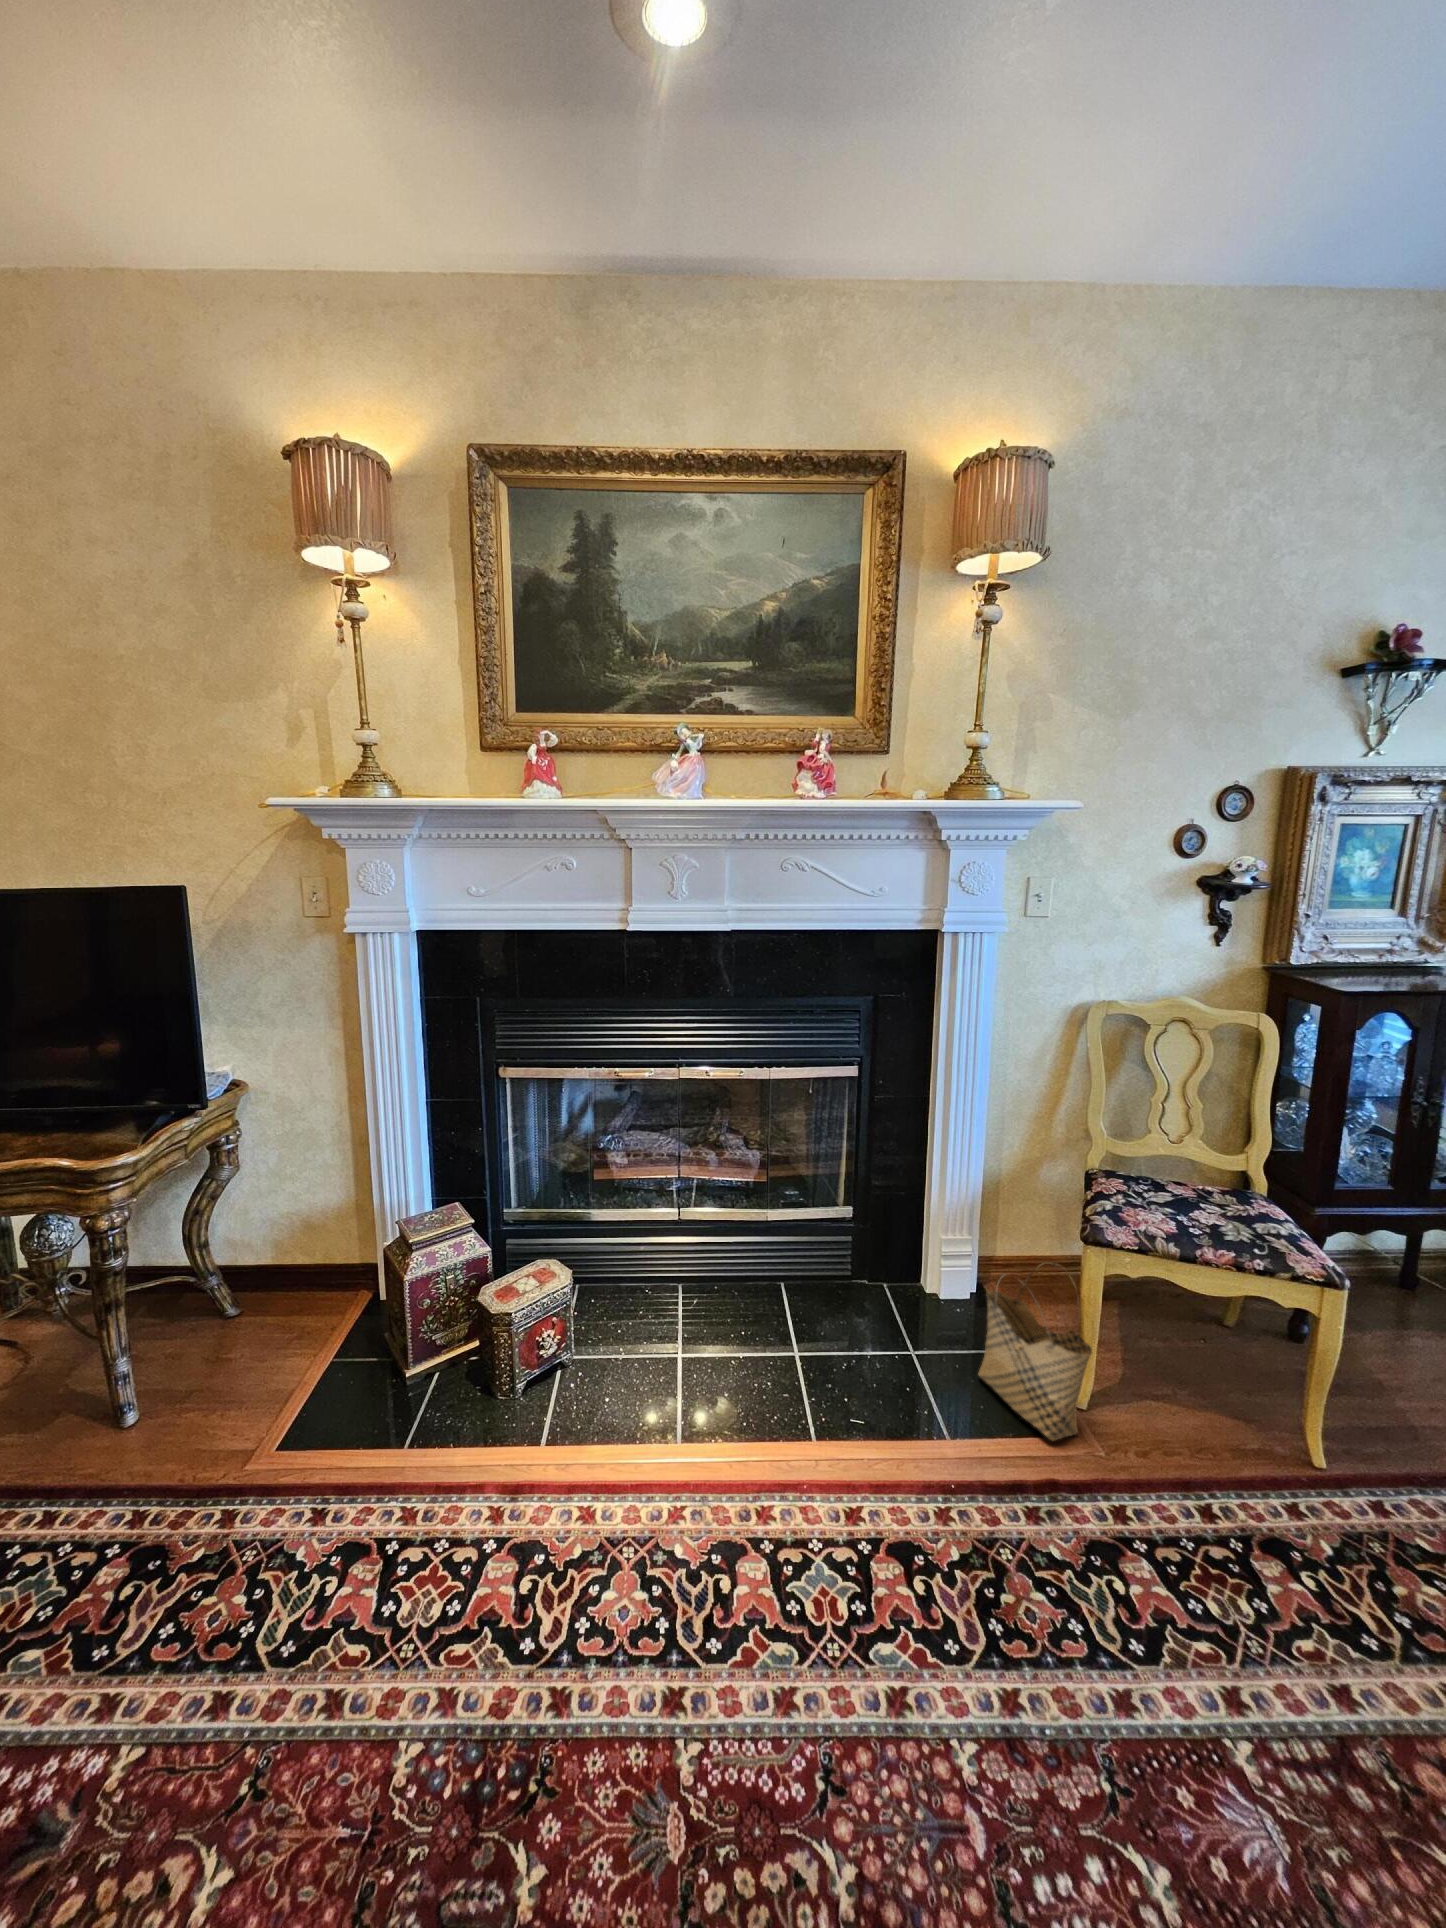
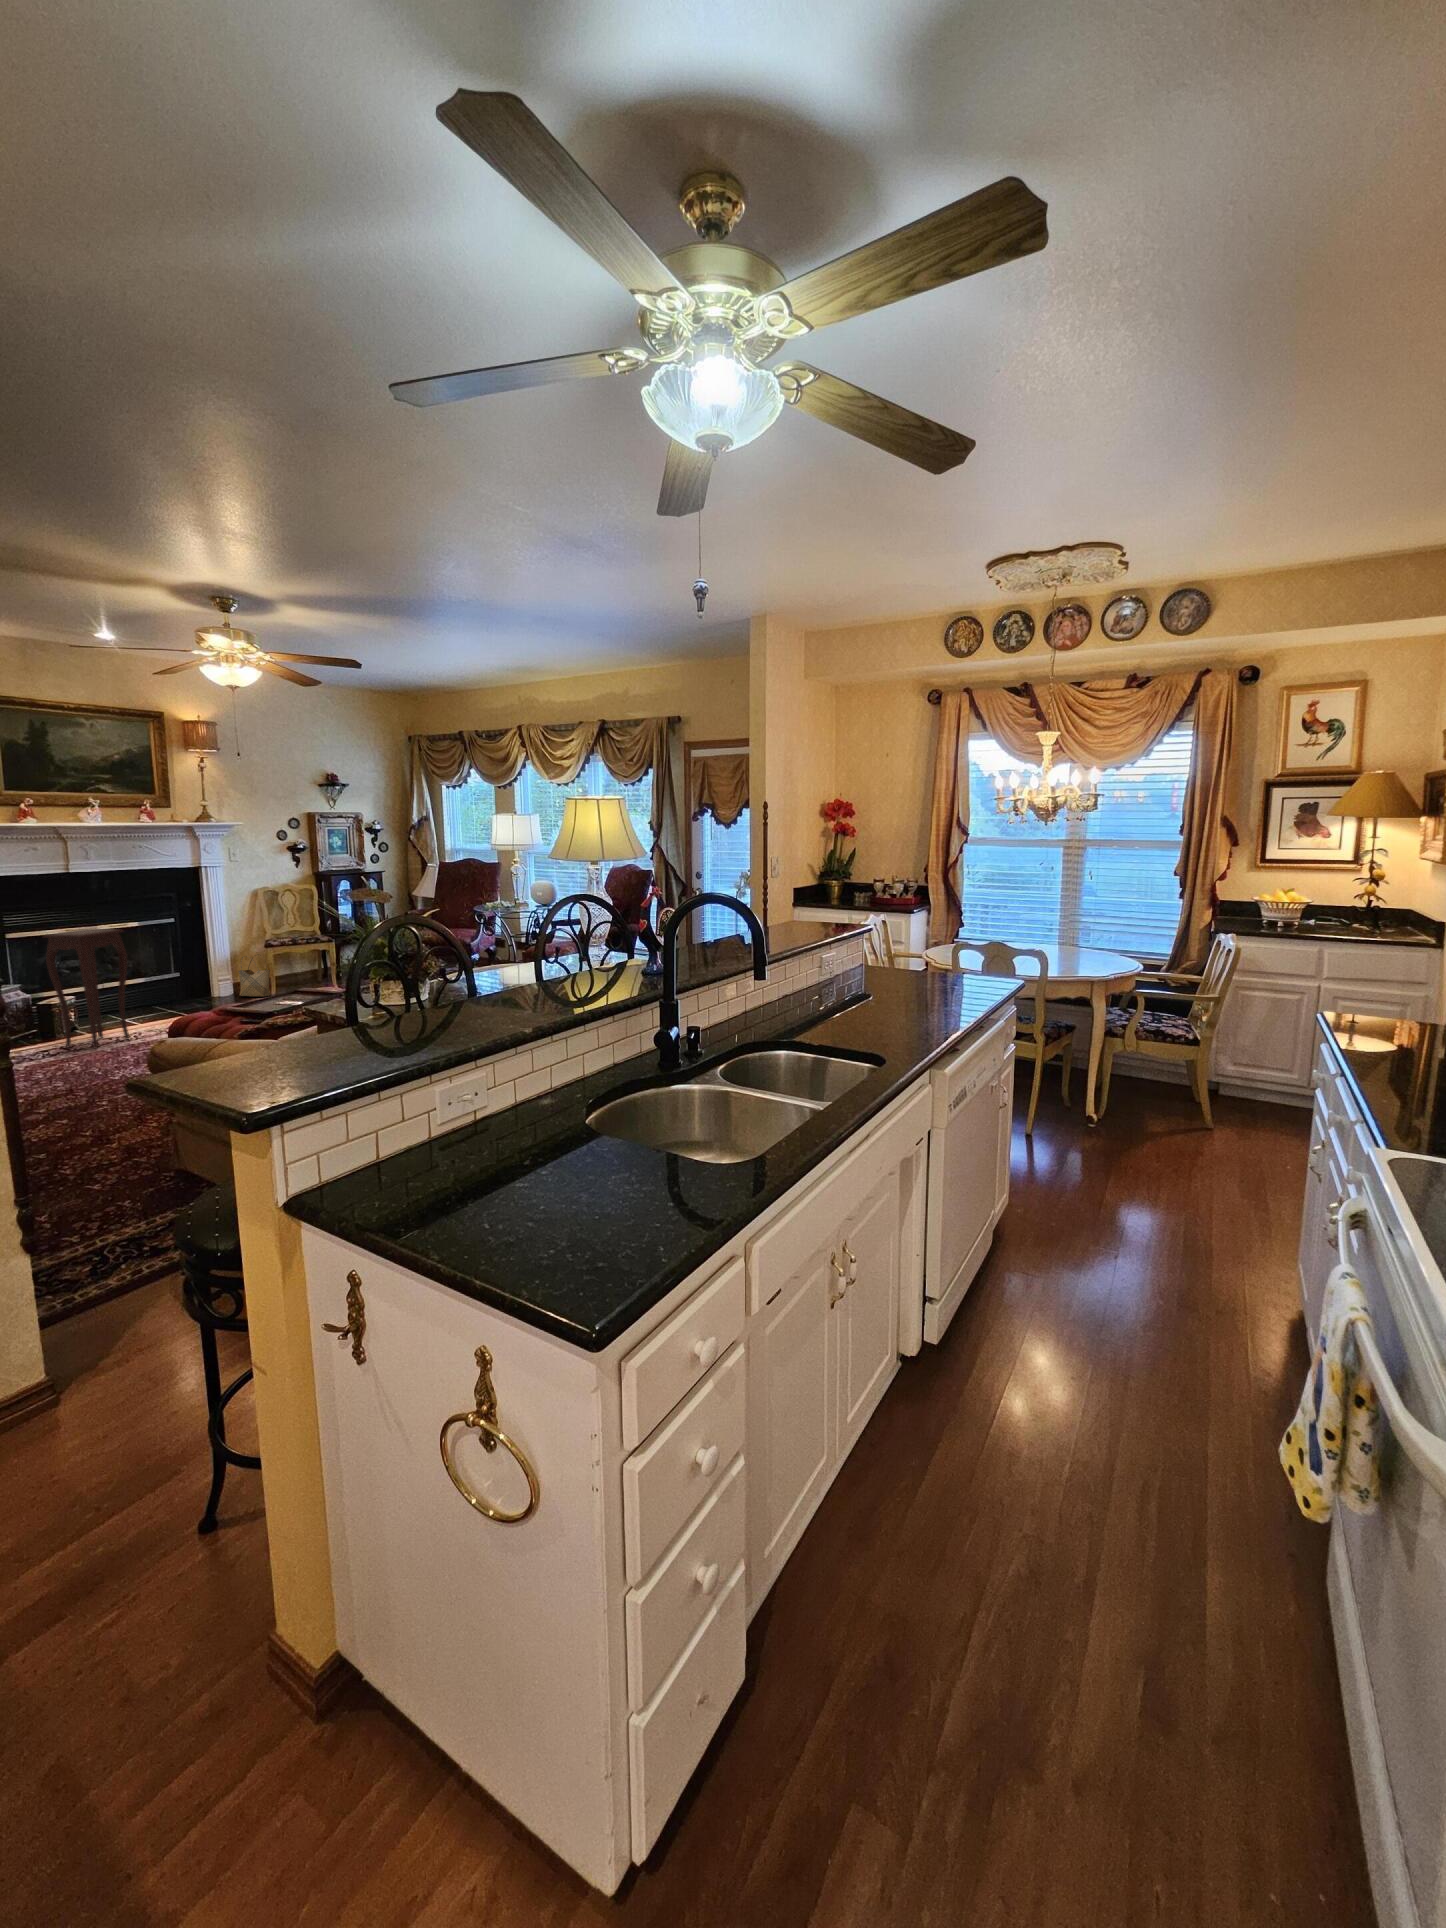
side table: none [270,1192,506,1778] -> present [44,929,130,1048]

